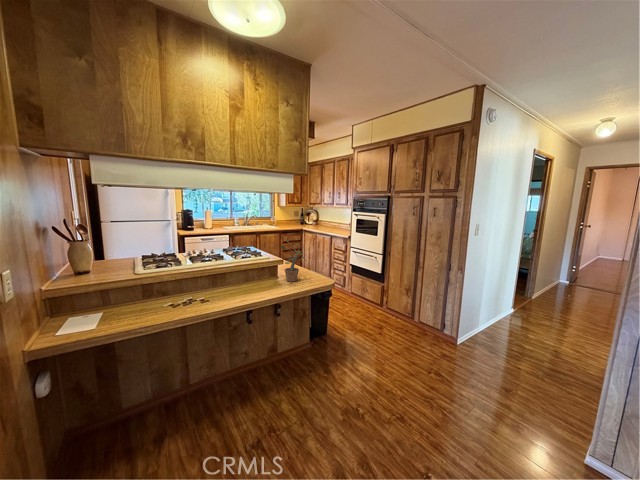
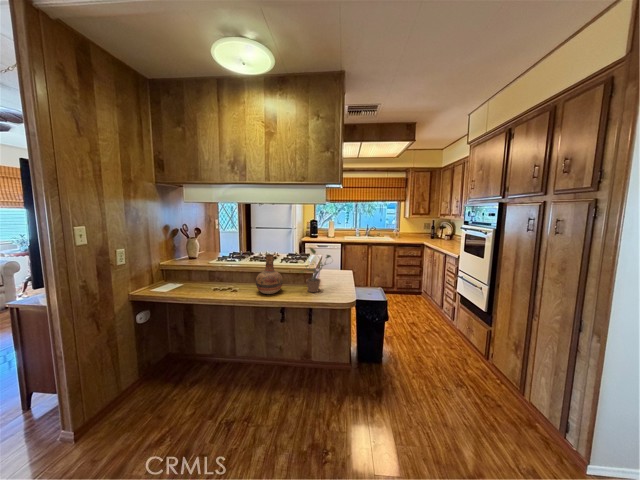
vase: none [238,249,268,293] -> present [256,254,283,294]

